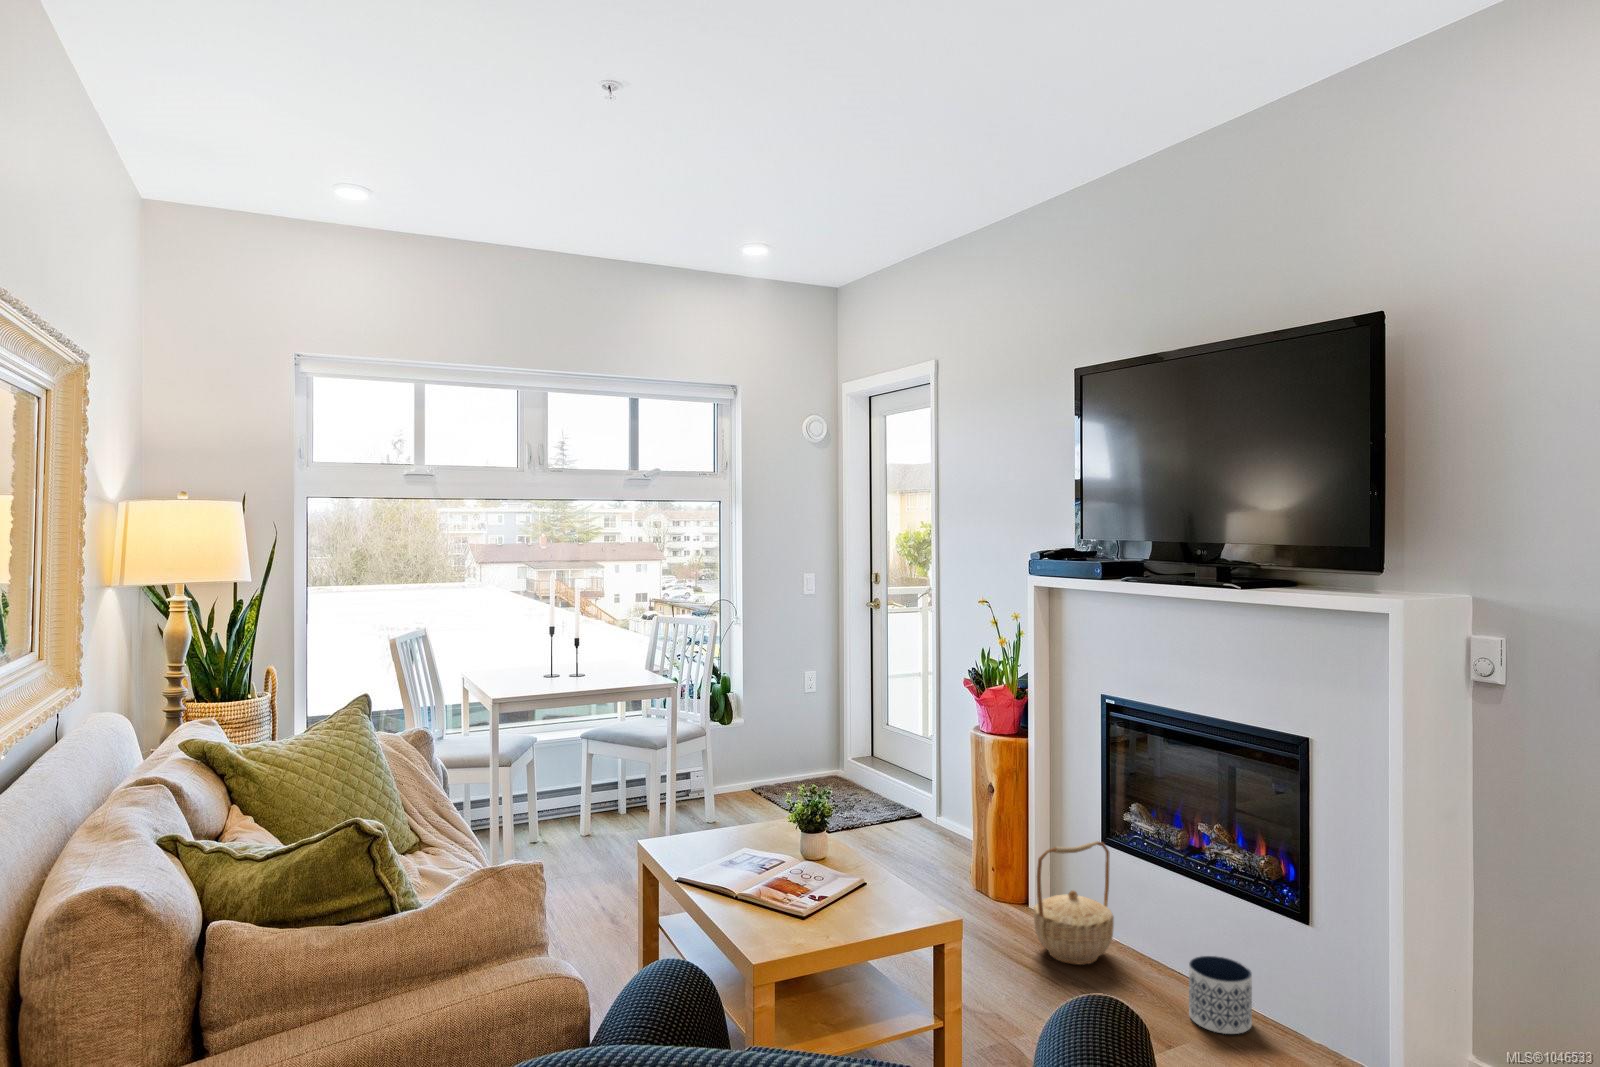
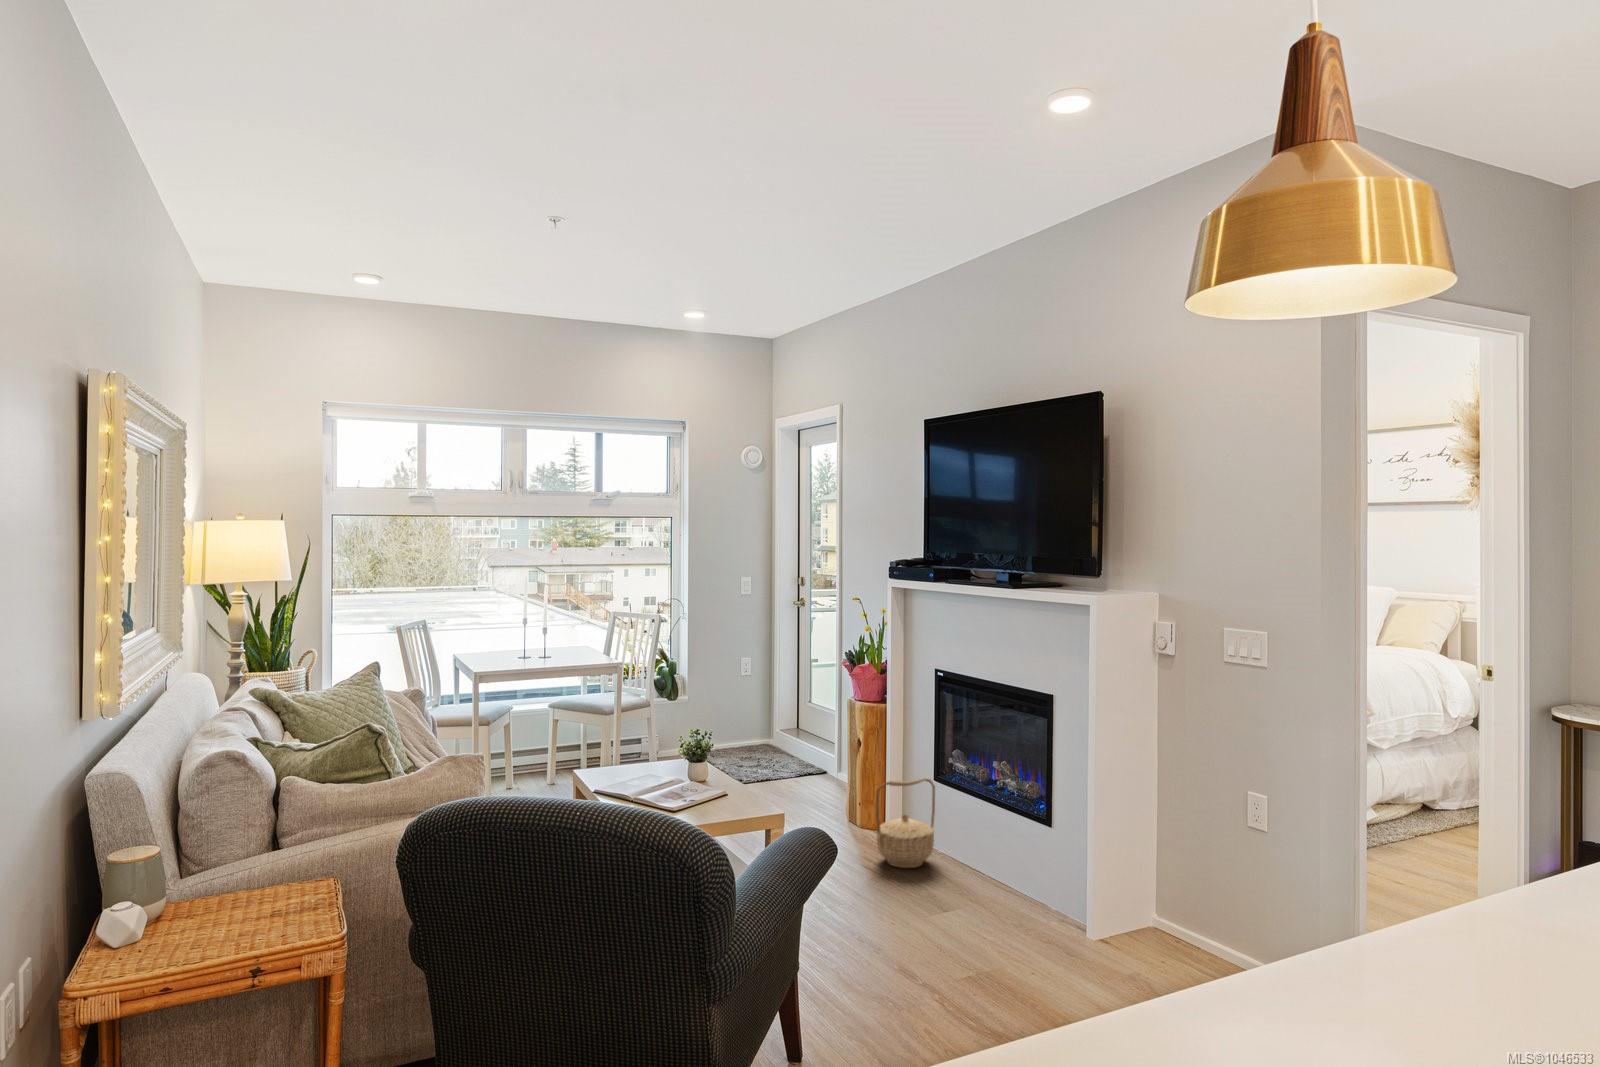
planter: present [1189,956,1252,1034] -> none [971,856,1014,908]

